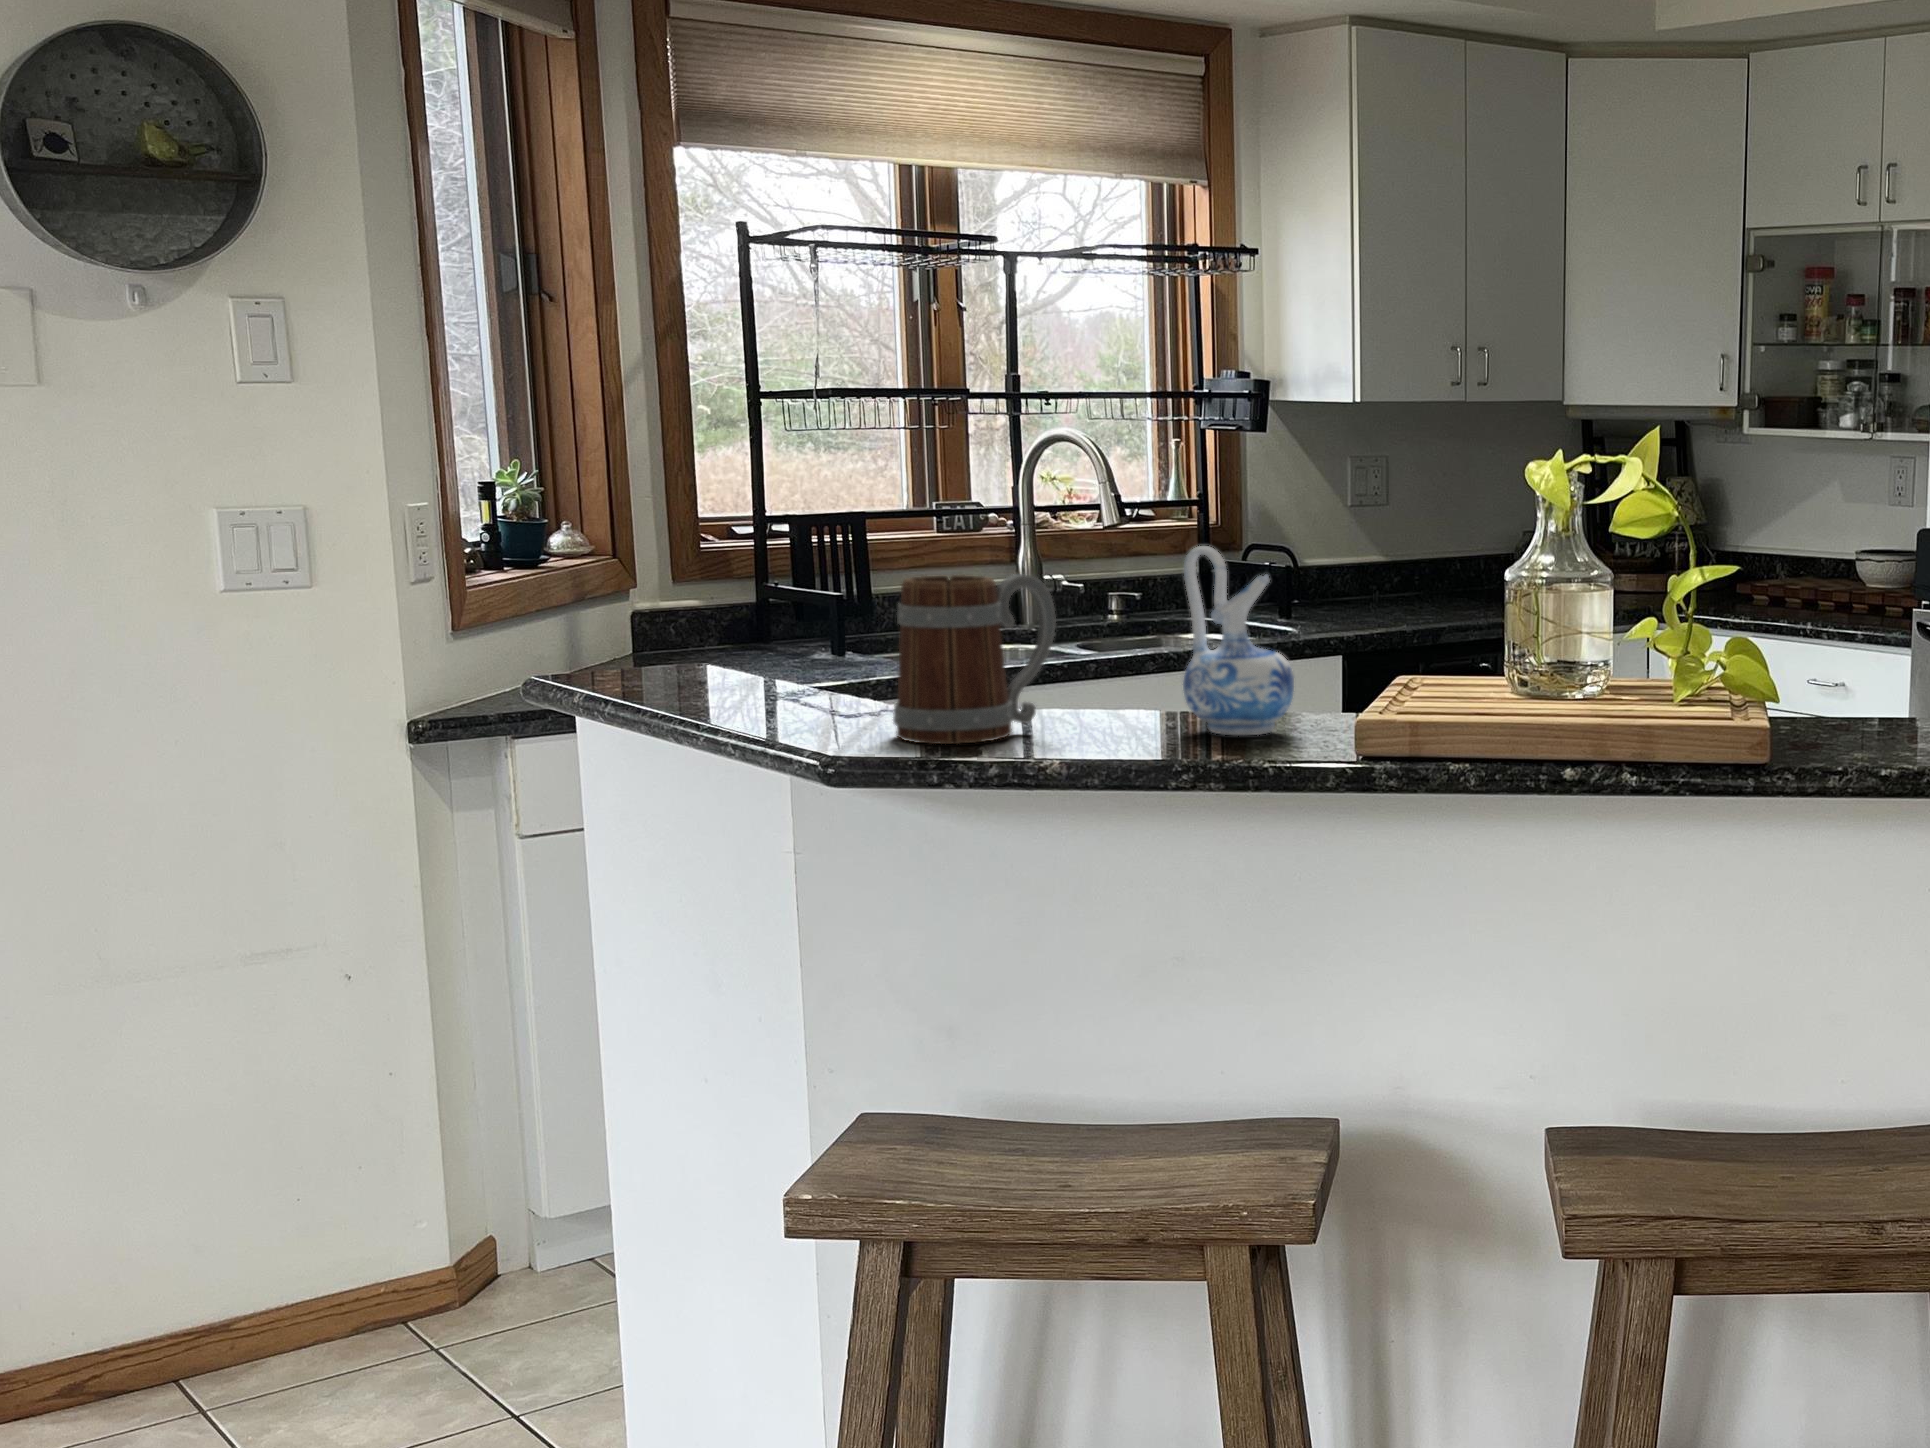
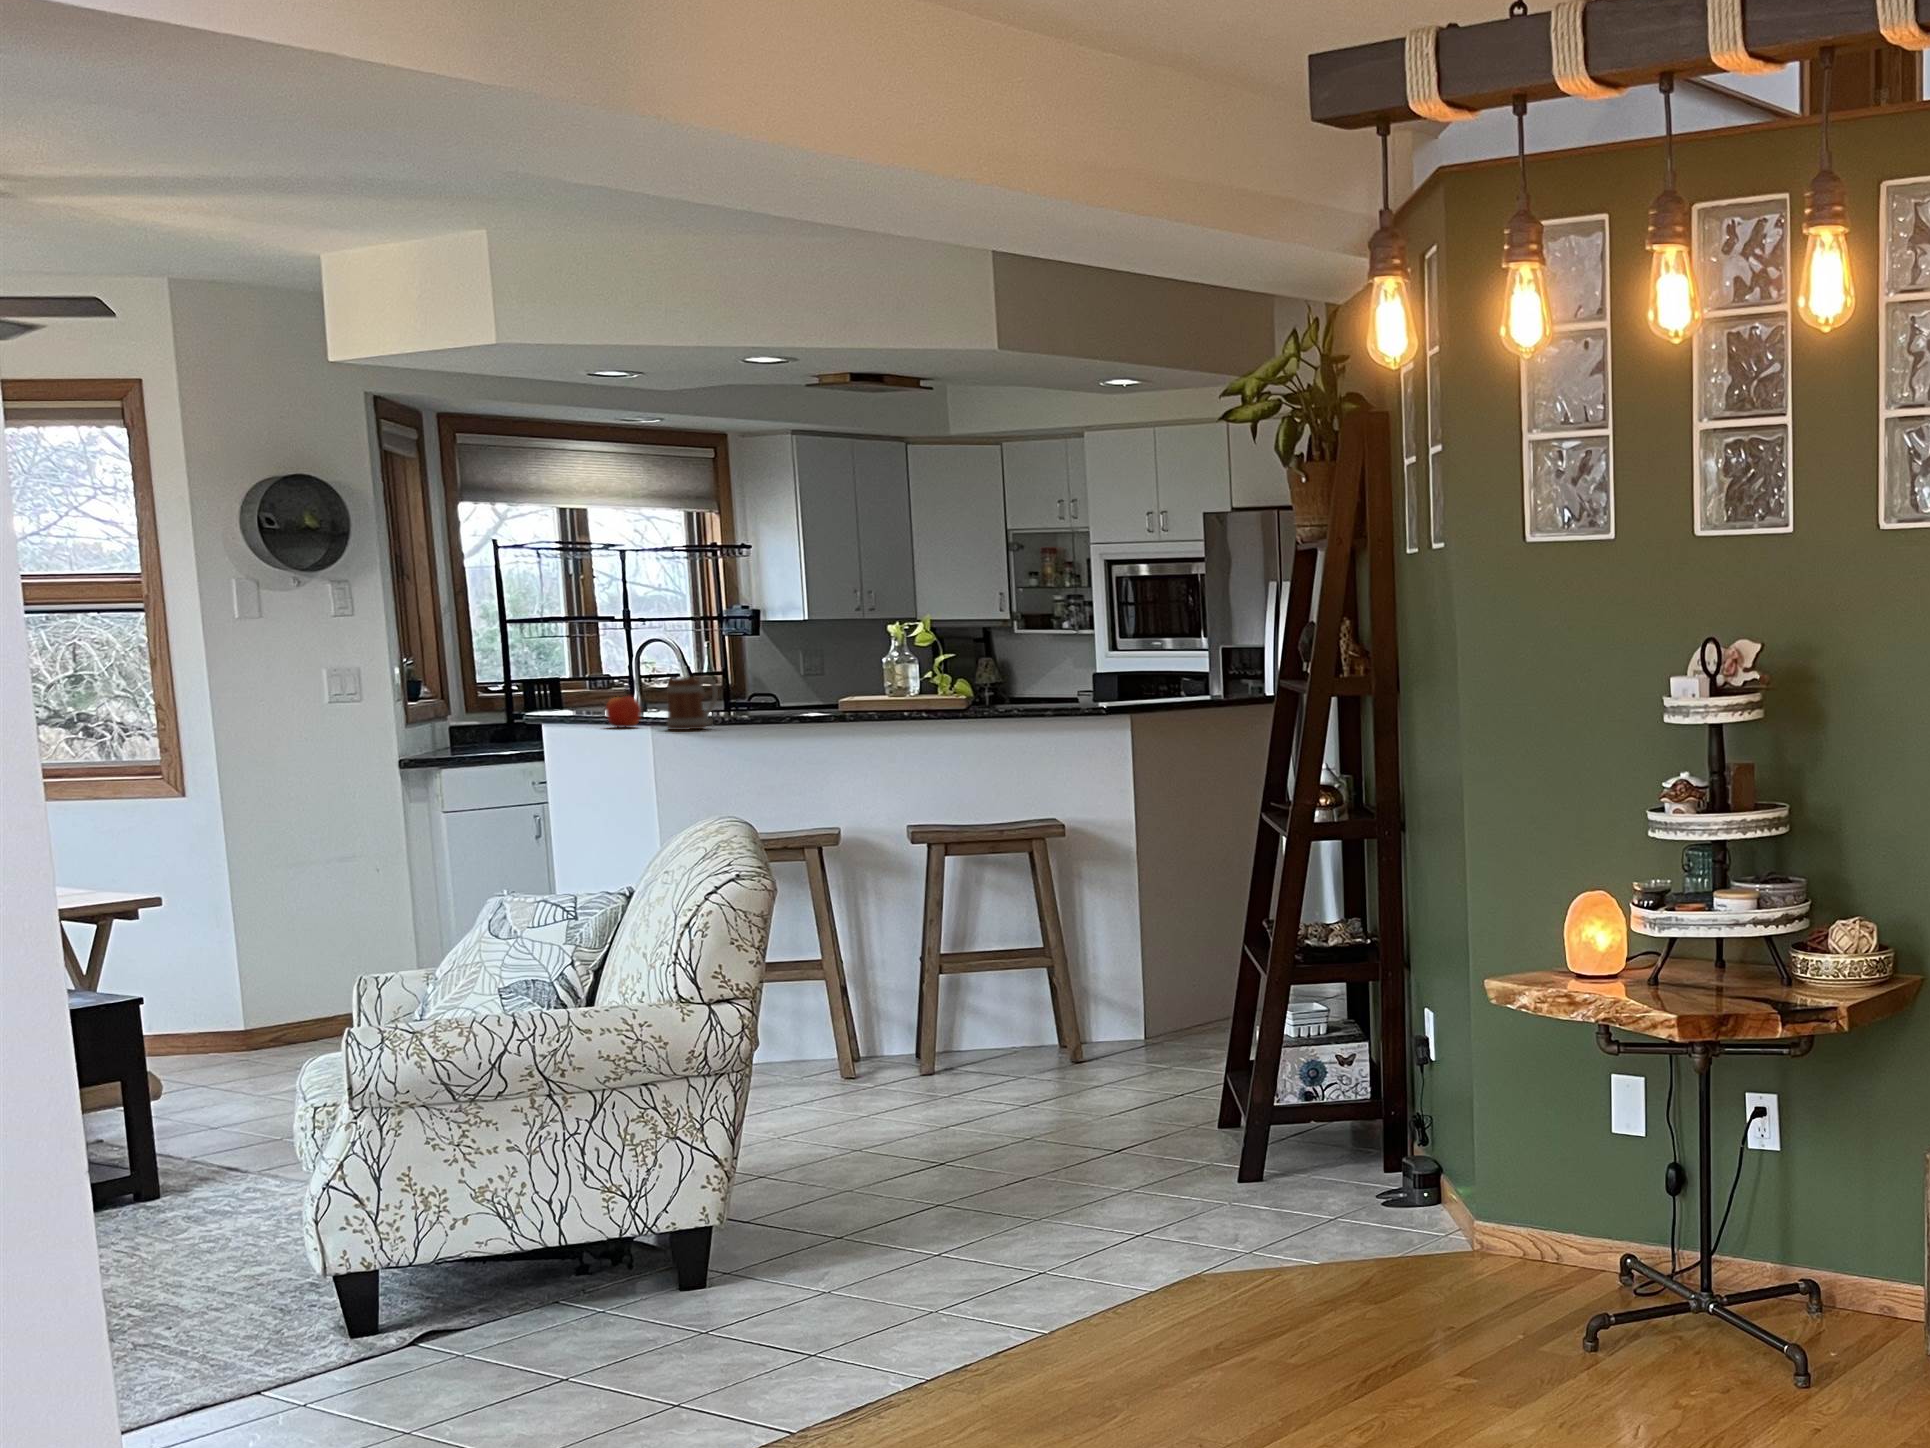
ceramic pitcher: present [1183,546,1294,735] -> none [760,667,800,727]
apple: none [744,612,845,715] -> present [606,695,641,727]

